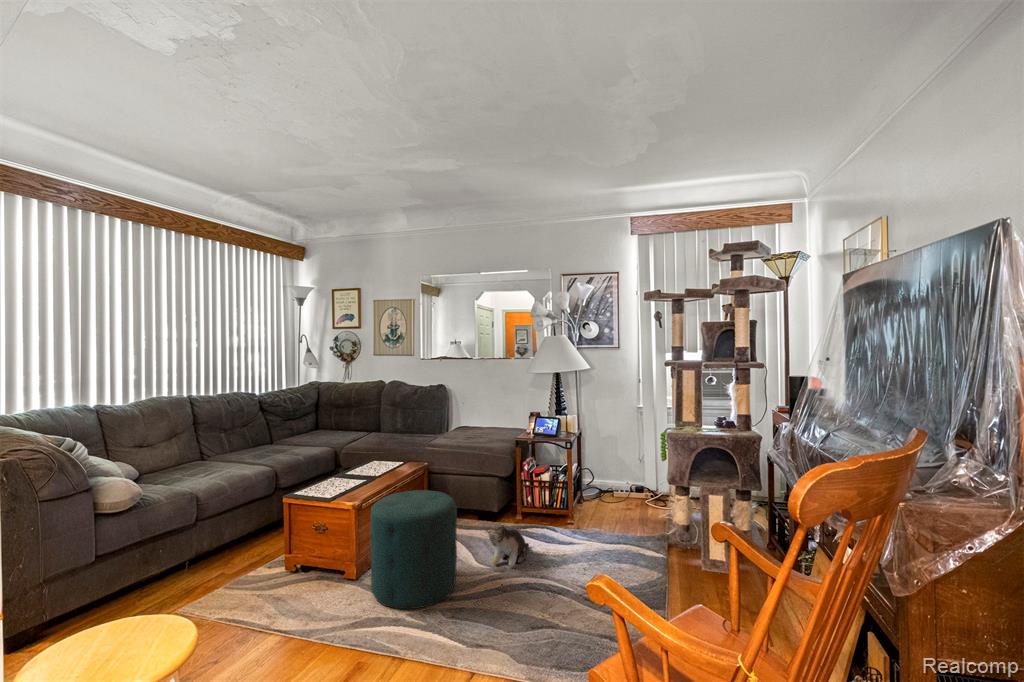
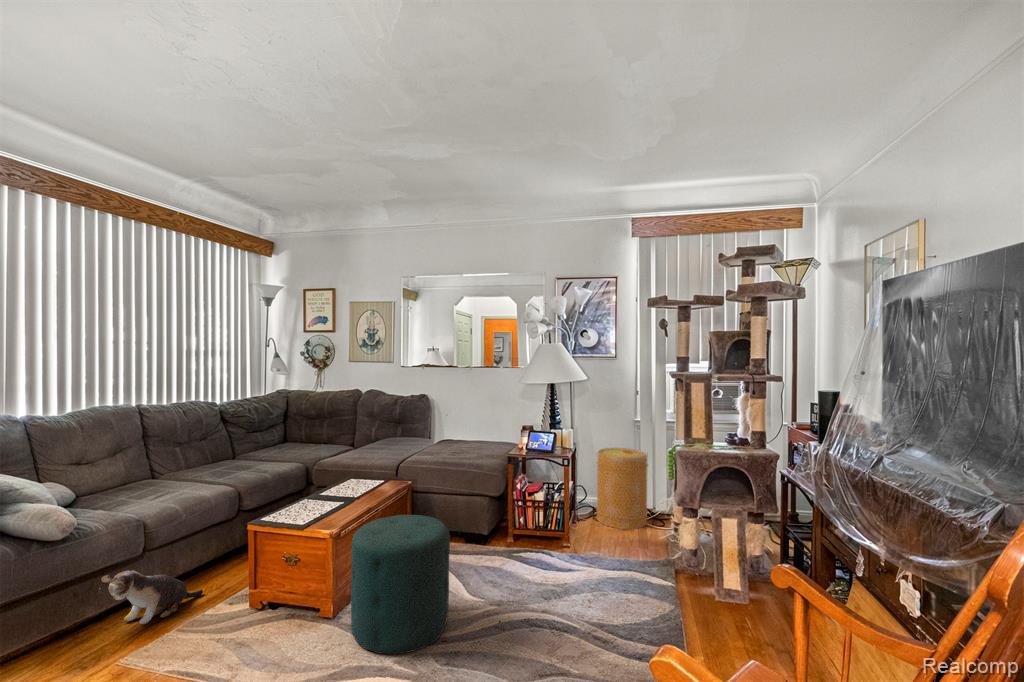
basket: none [601,433,649,508] -> present [596,448,648,529]
plush toy: present [484,523,529,567] -> present [101,570,203,624]

